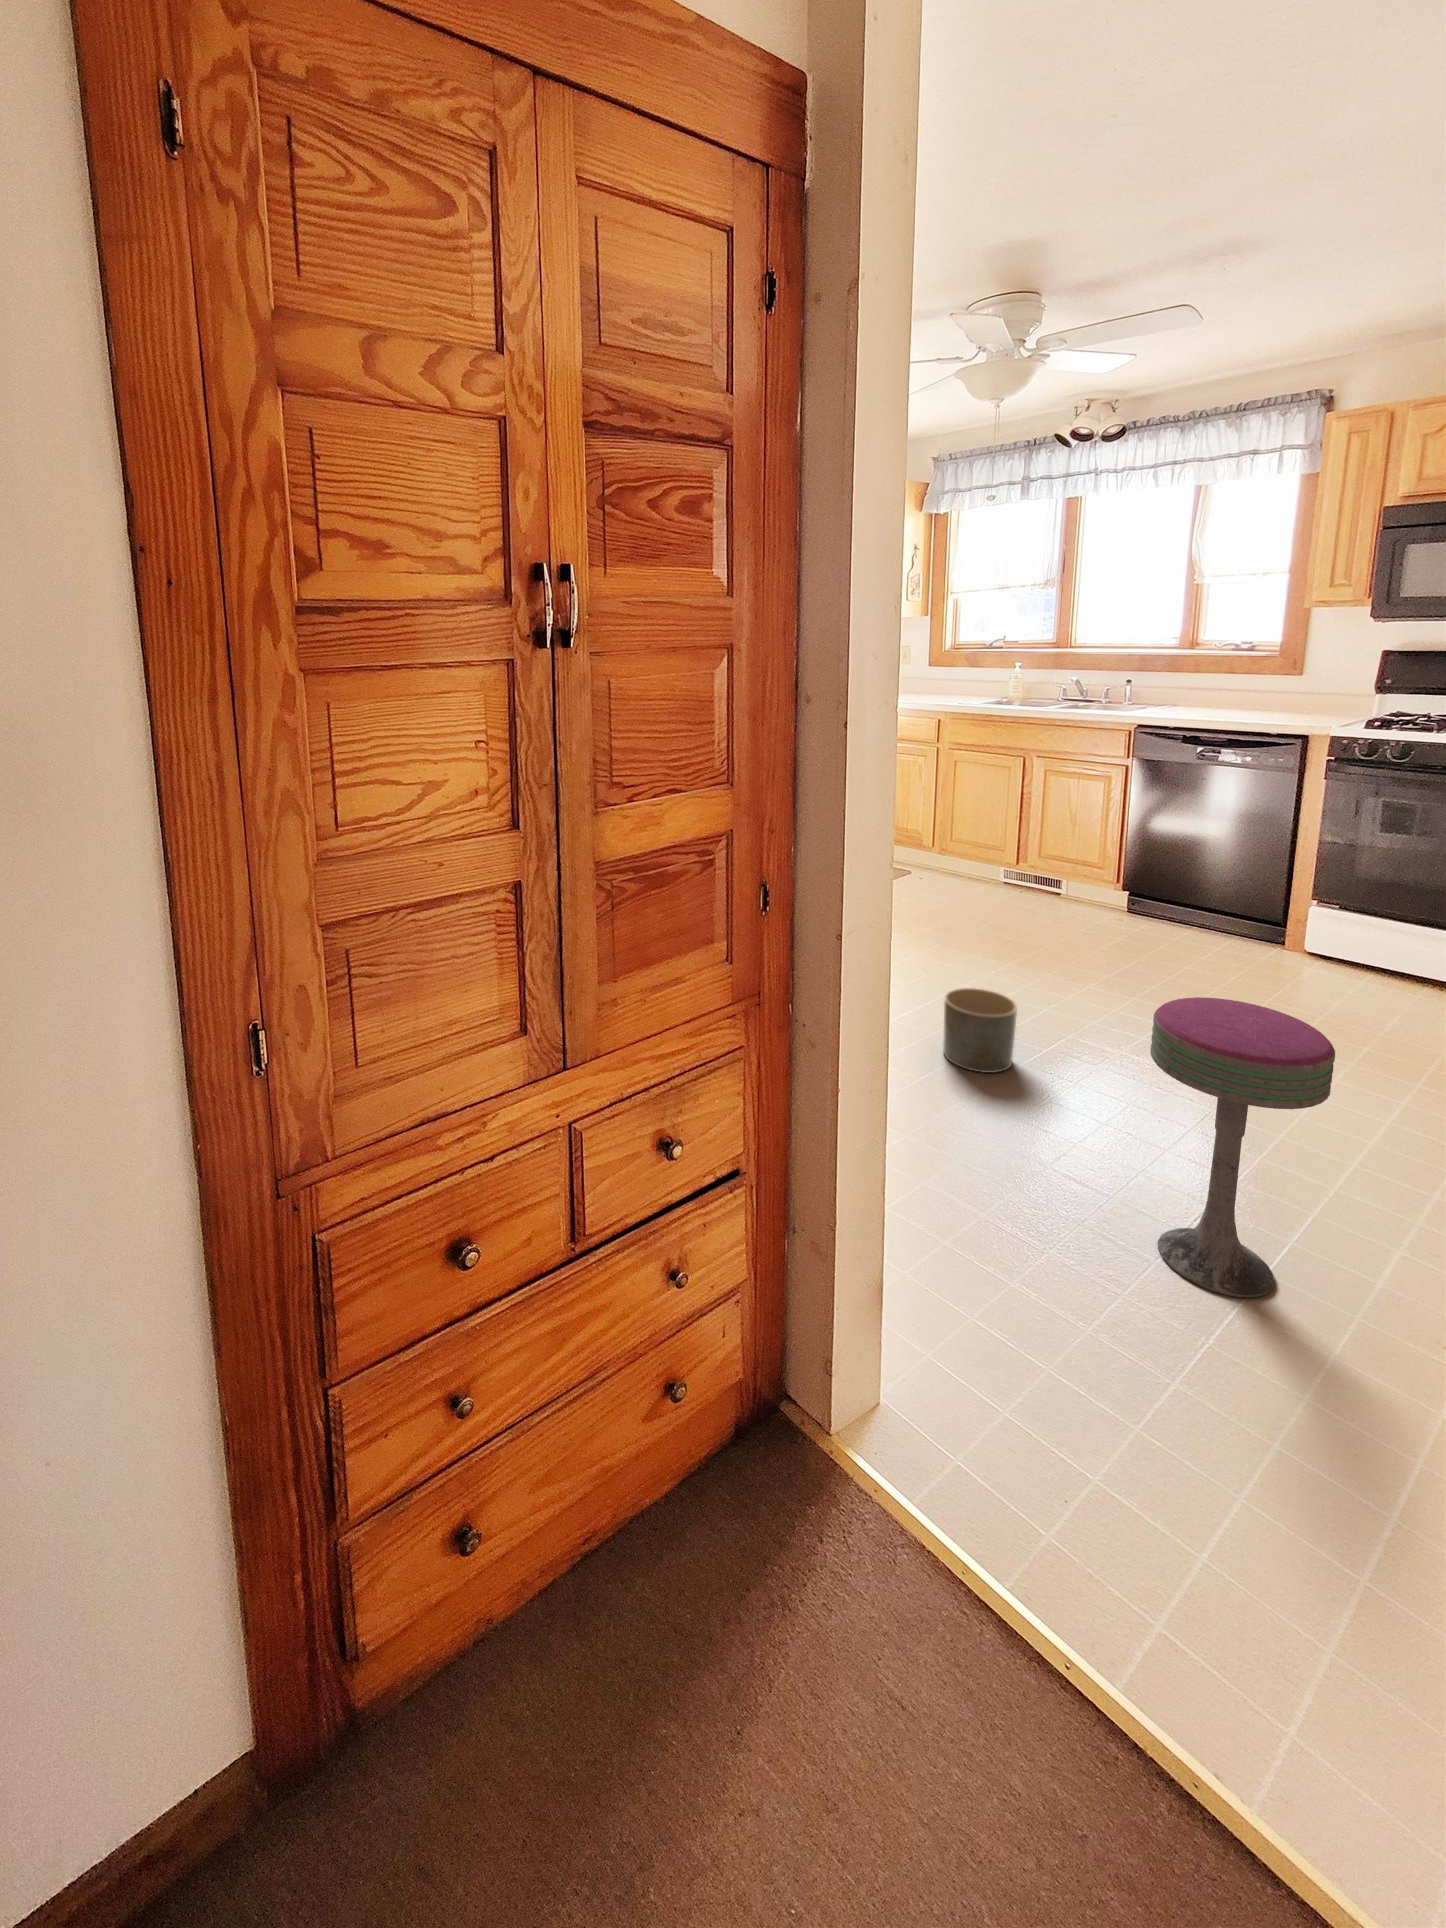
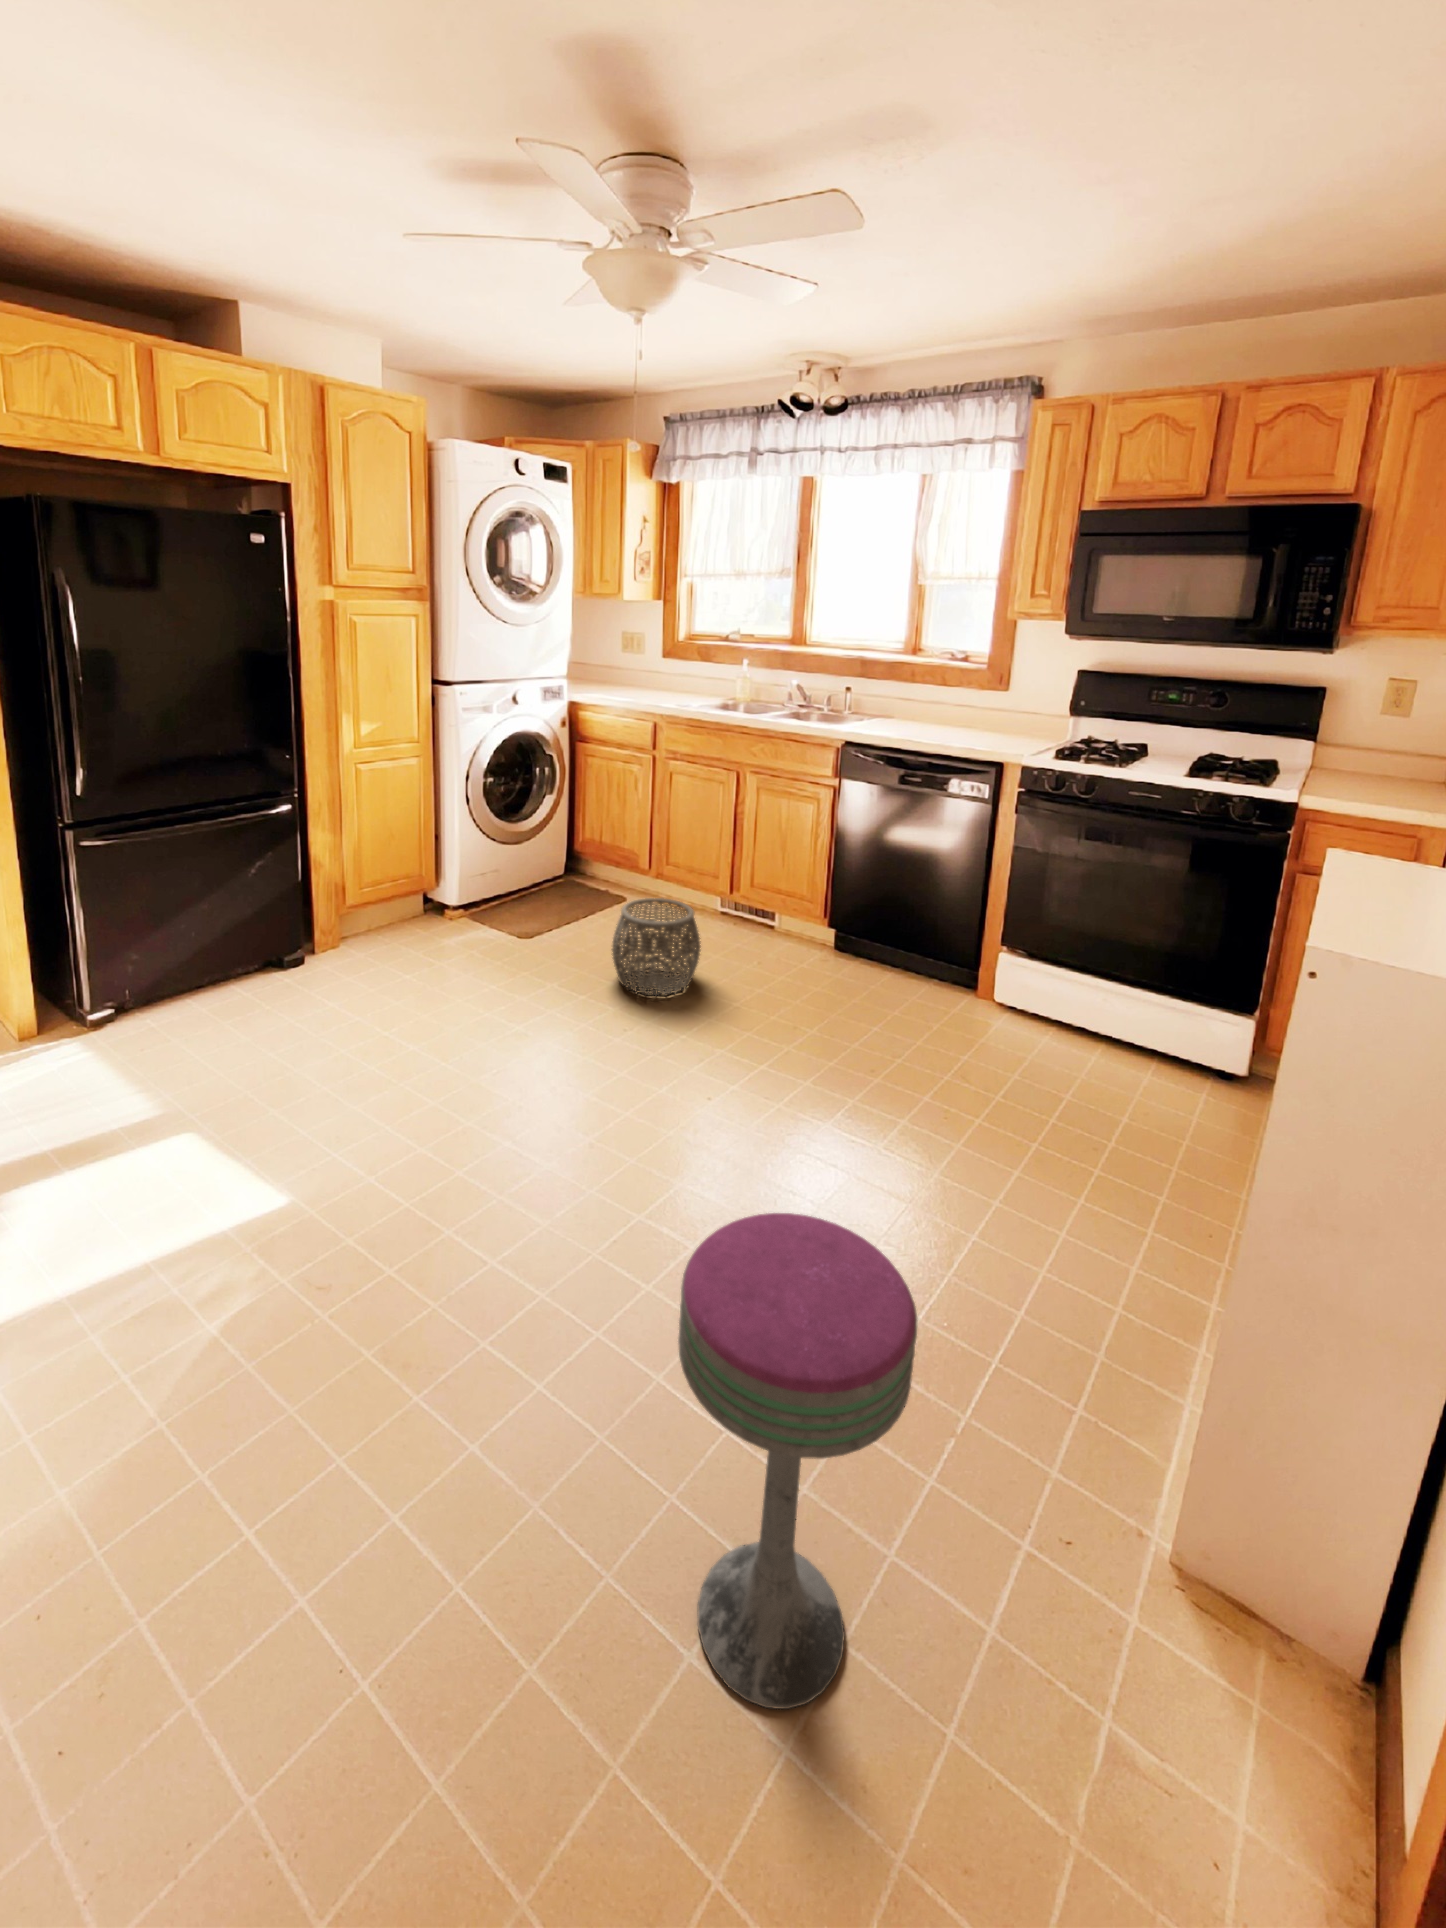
woven basket: none [930,860,1011,938] -> present [612,898,701,995]
planter: present [943,988,1017,1073] -> none [538,1108,629,1235]

